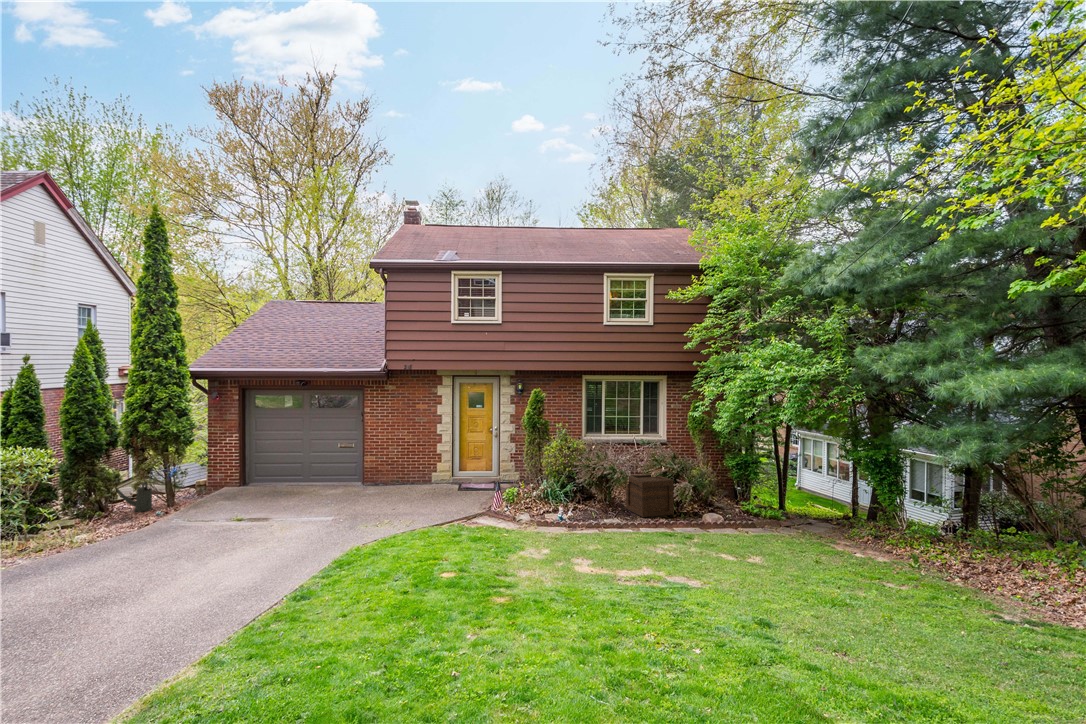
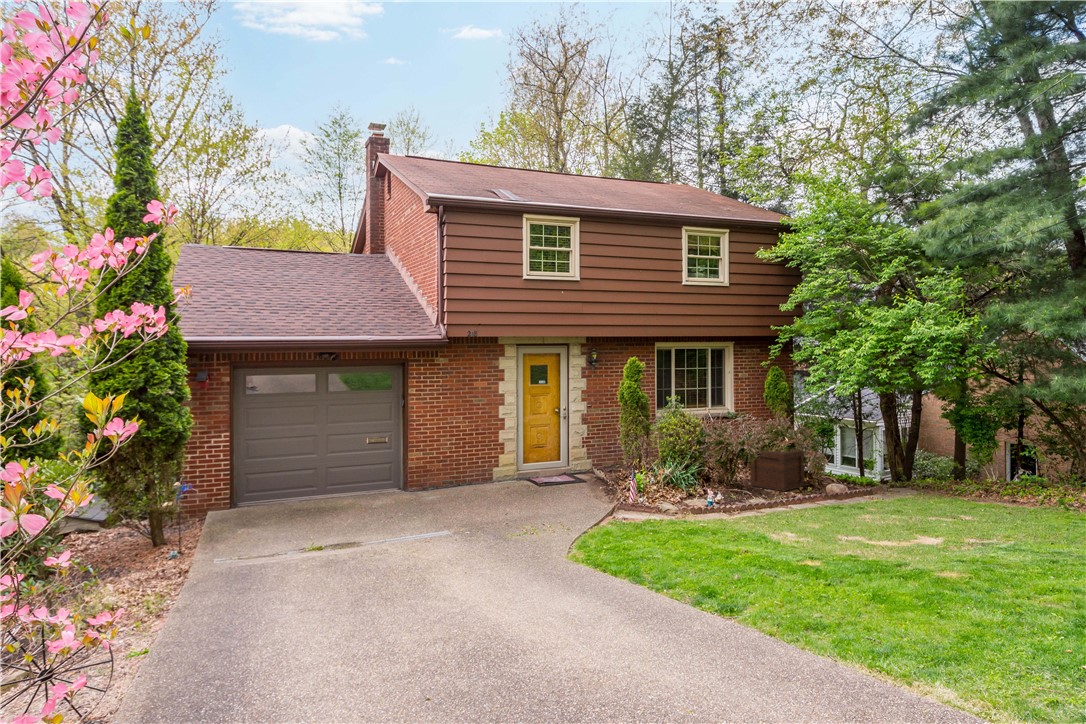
watering can: present [117,482,152,512] -> none [105,512,170,560]

